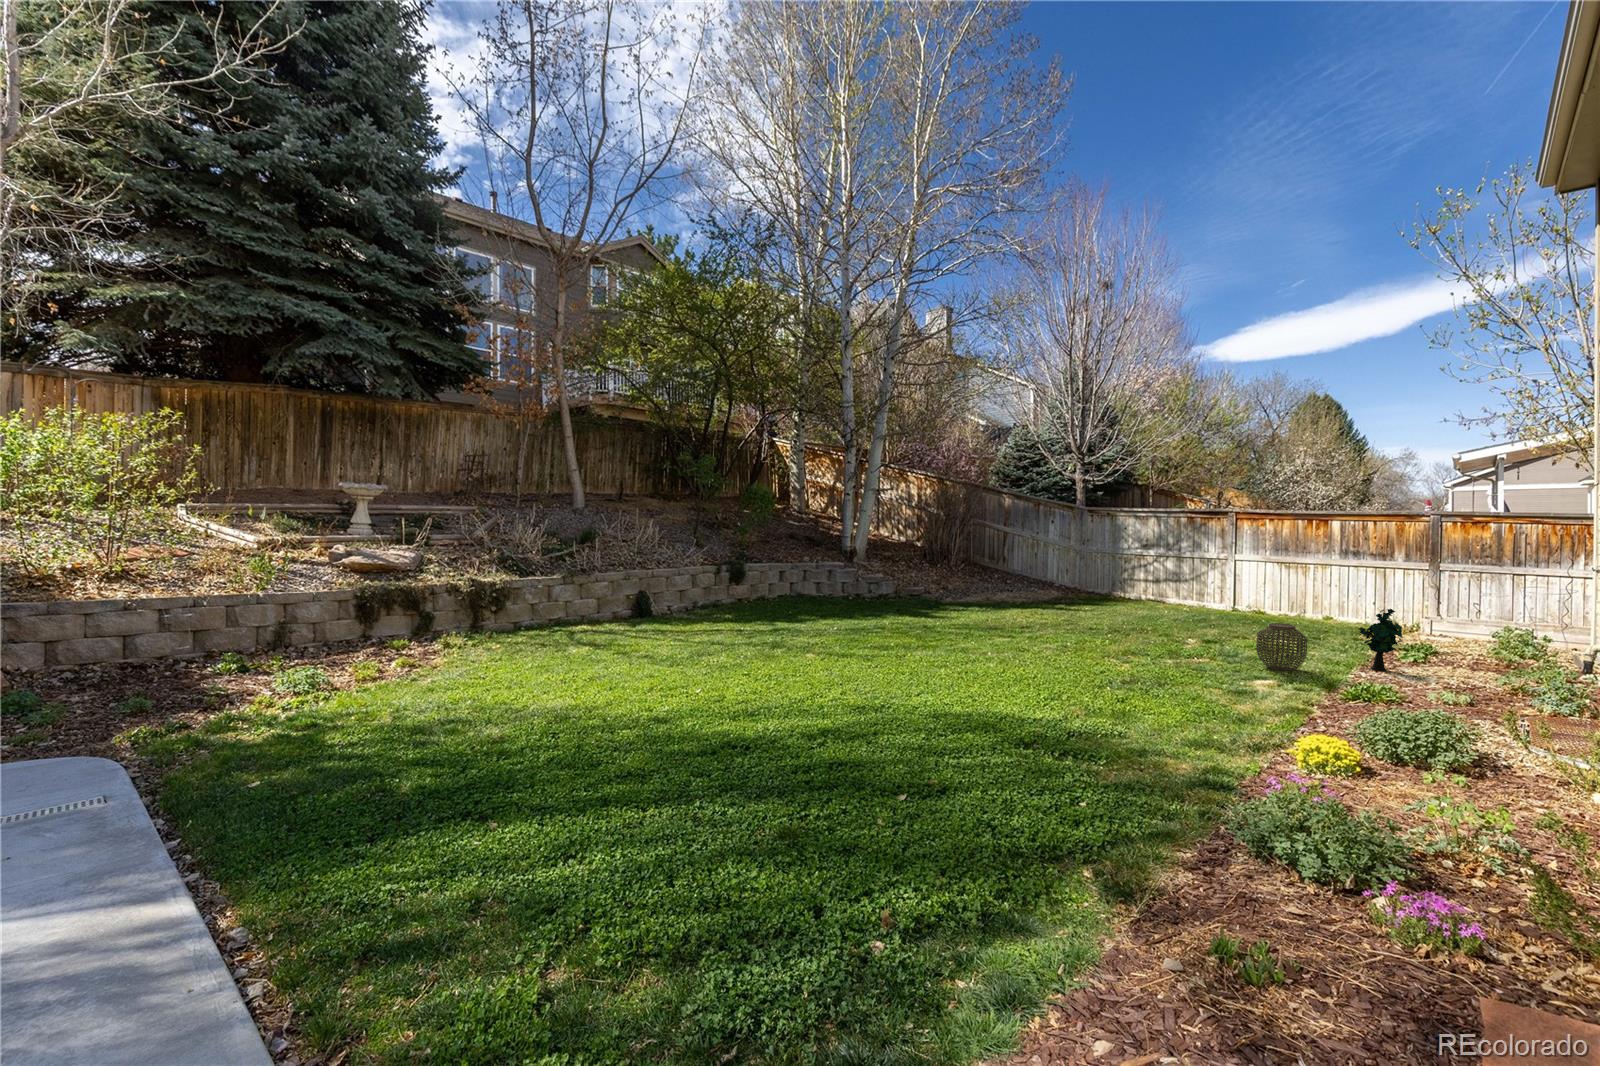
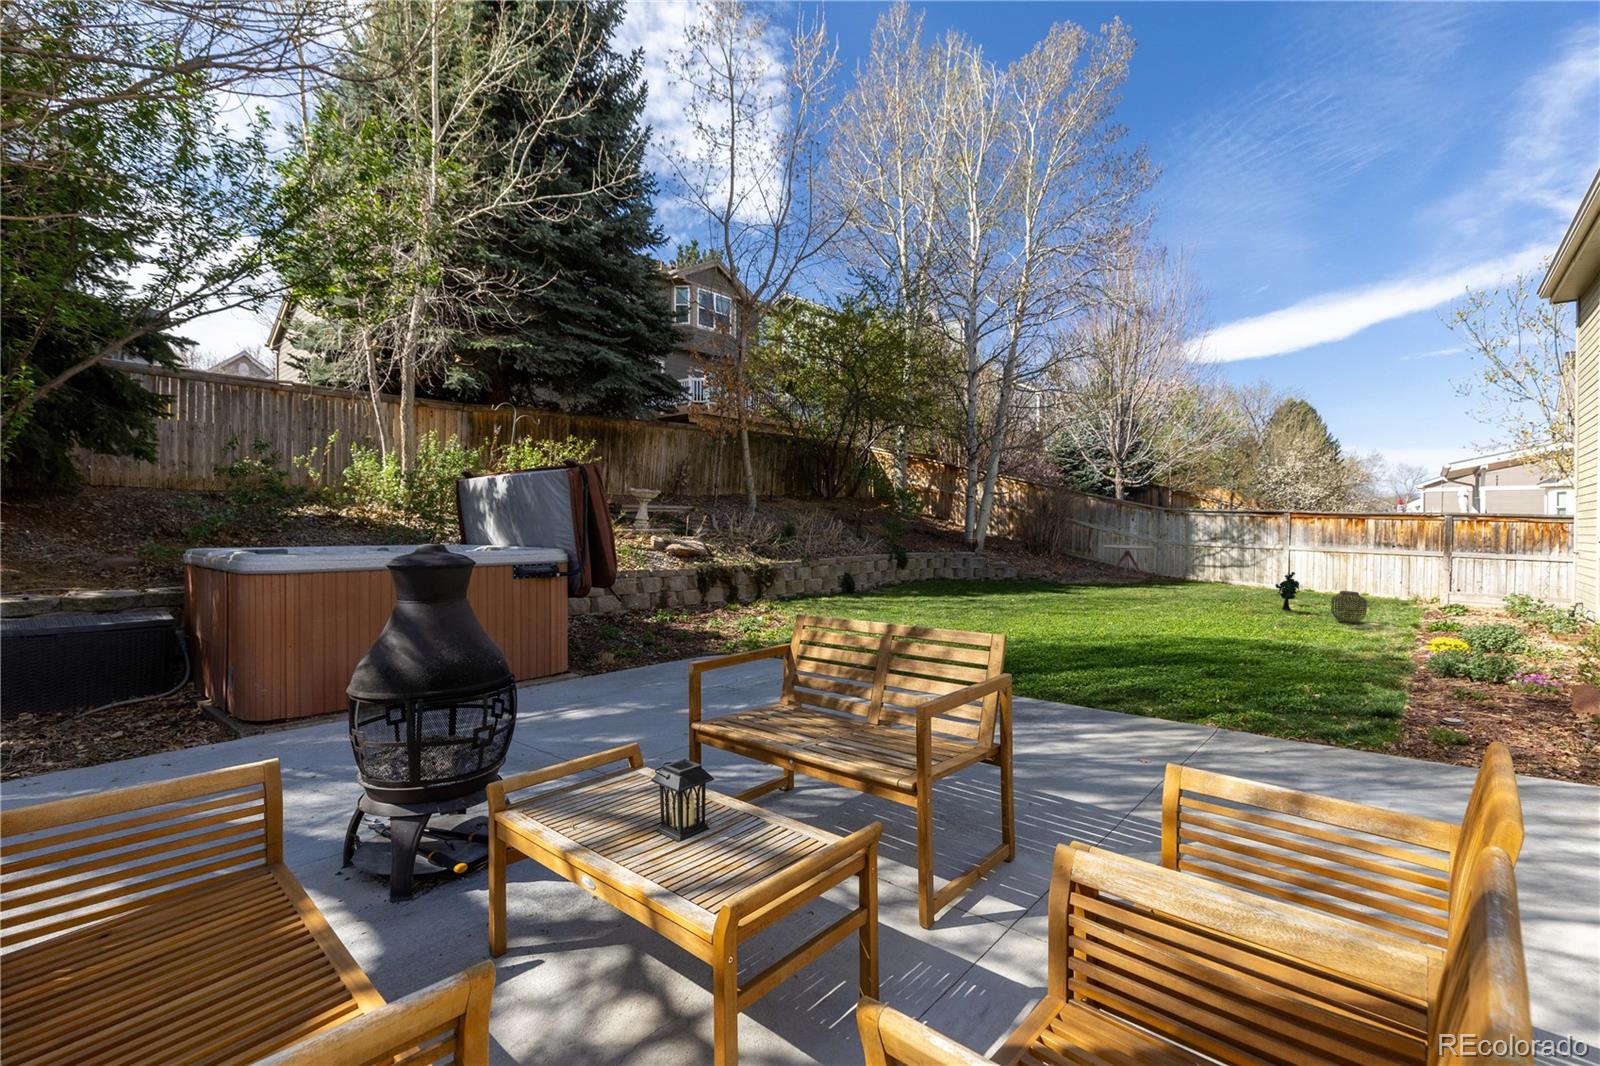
round table: none [1019,553,1077,594] -> present [1103,545,1153,579]
decorative plant: present [1359,609,1403,671] -> present [1275,572,1300,610]

